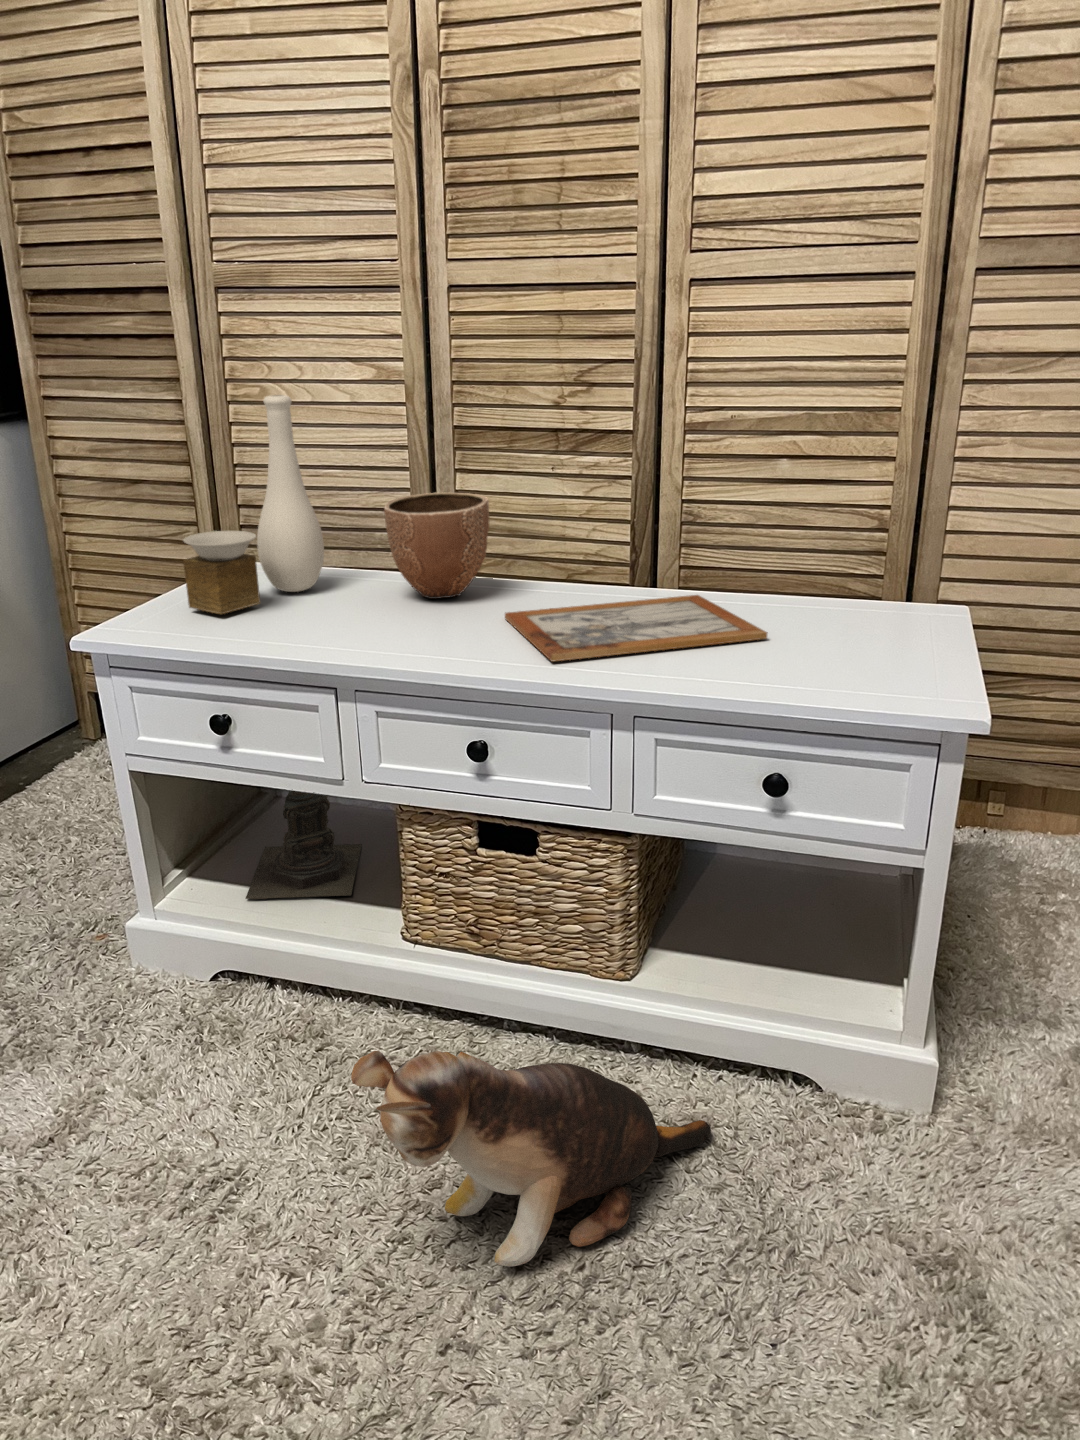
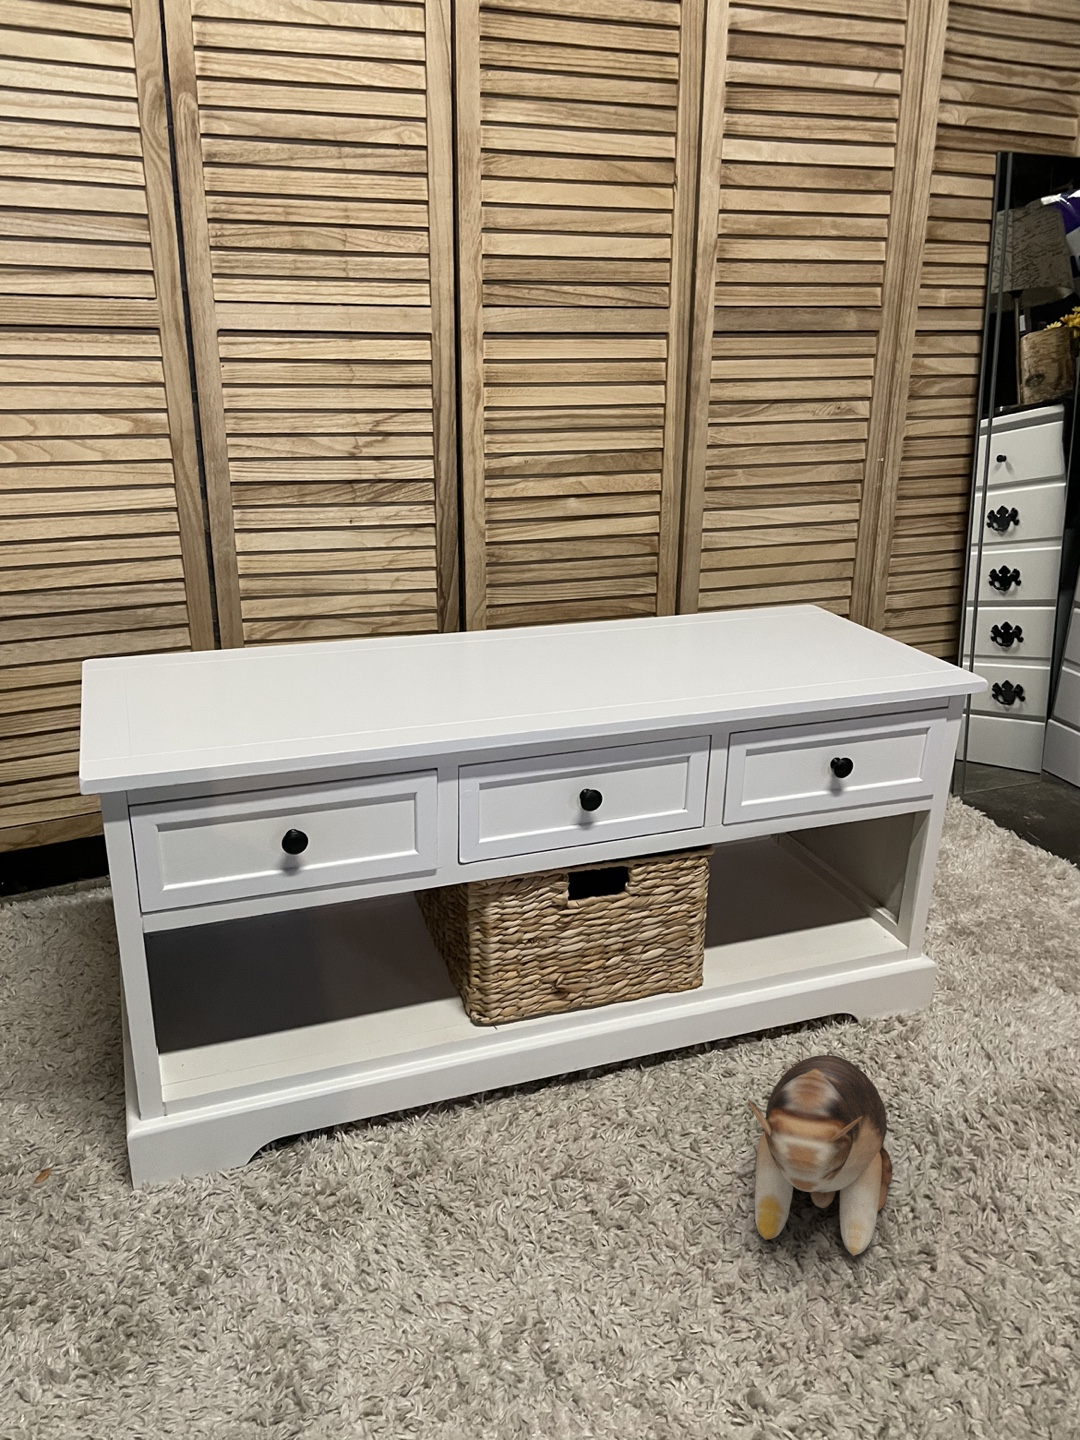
vase: present [183,395,324,614] -> none [148,454,260,717]
decorative bowl: present [384,492,489,599] -> none [334,550,448,665]
picture frame: present [505,595,767,661] -> none [505,625,743,699]
candle holder: present [245,791,362,899] -> none [207,763,372,1047]

